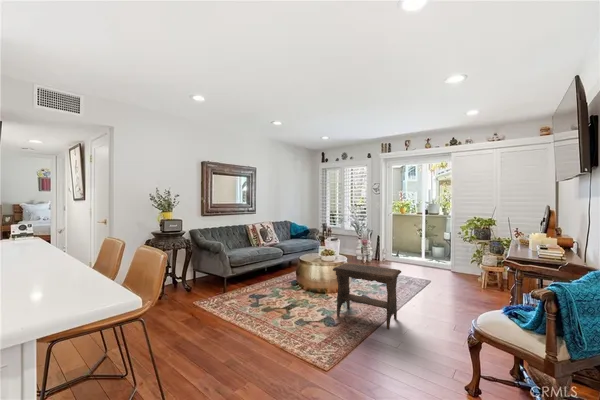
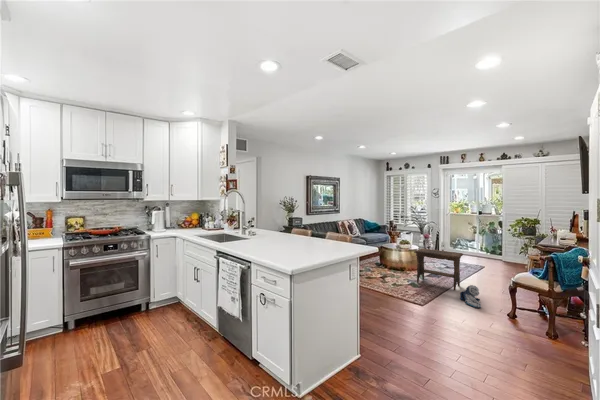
plush toy: none [394,327,424,370] -> present [460,285,481,308]

